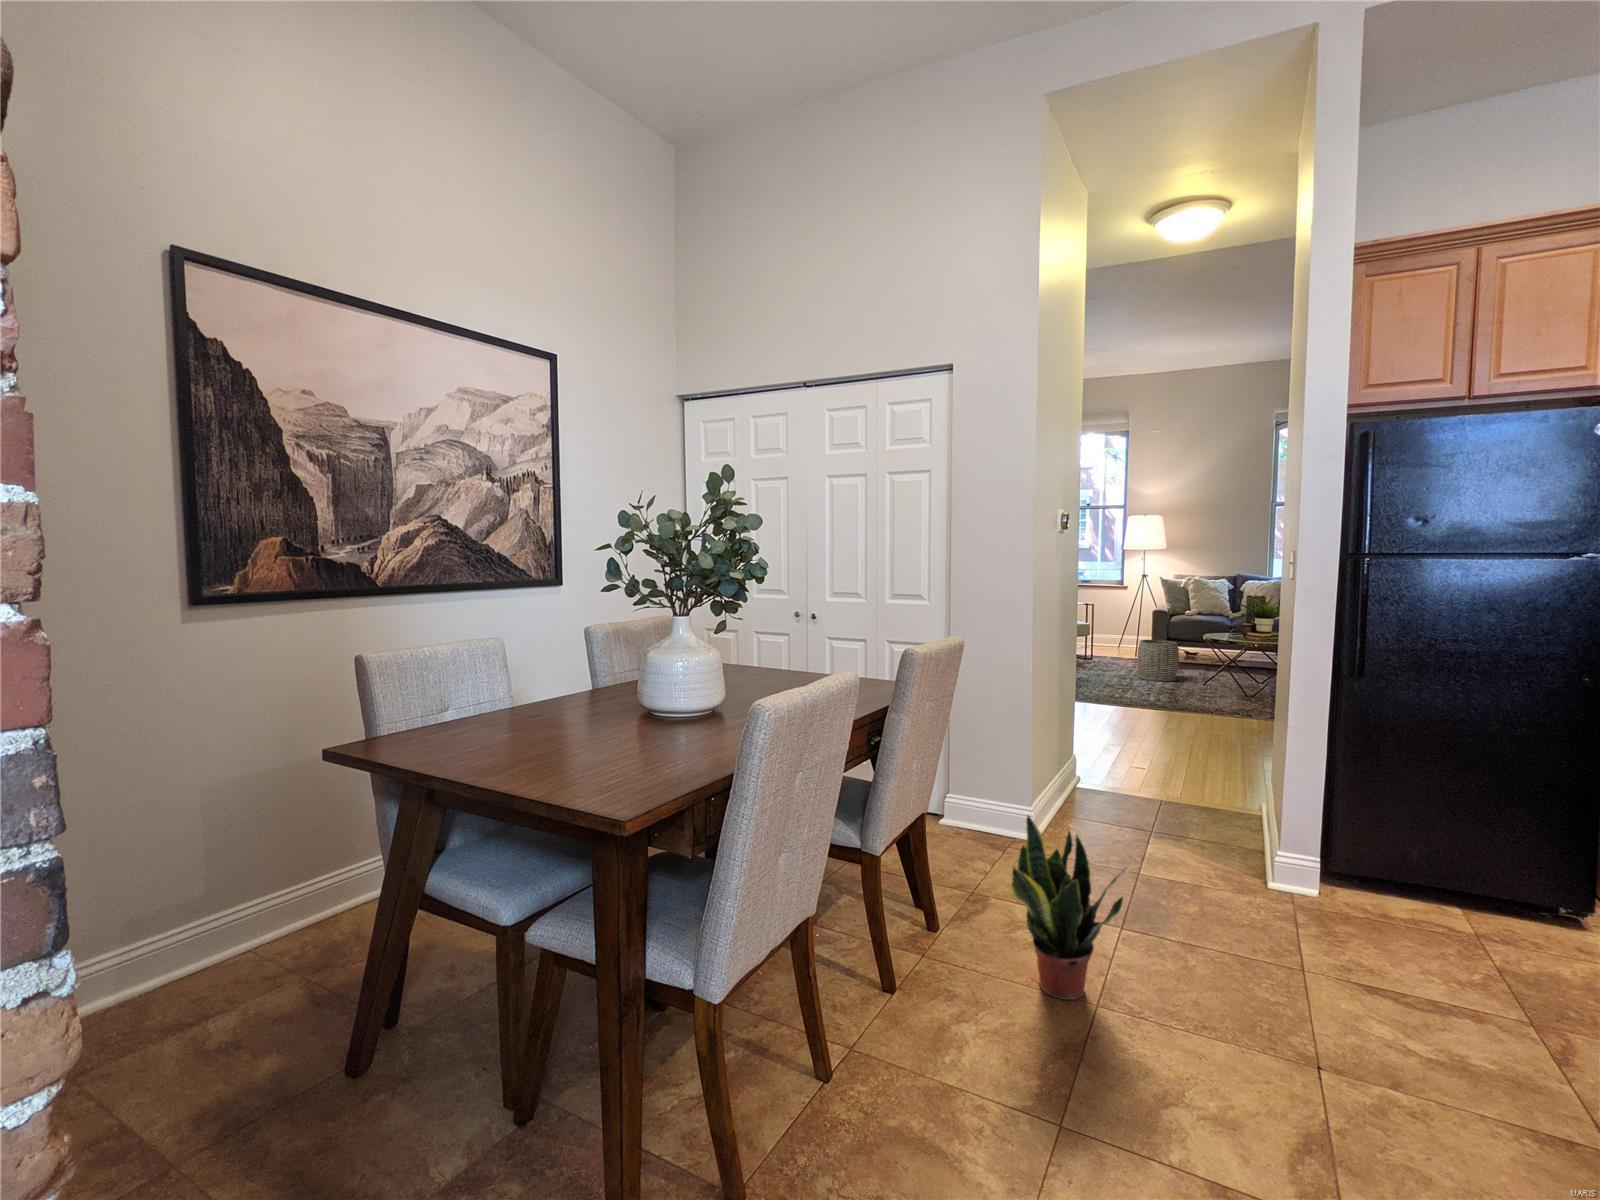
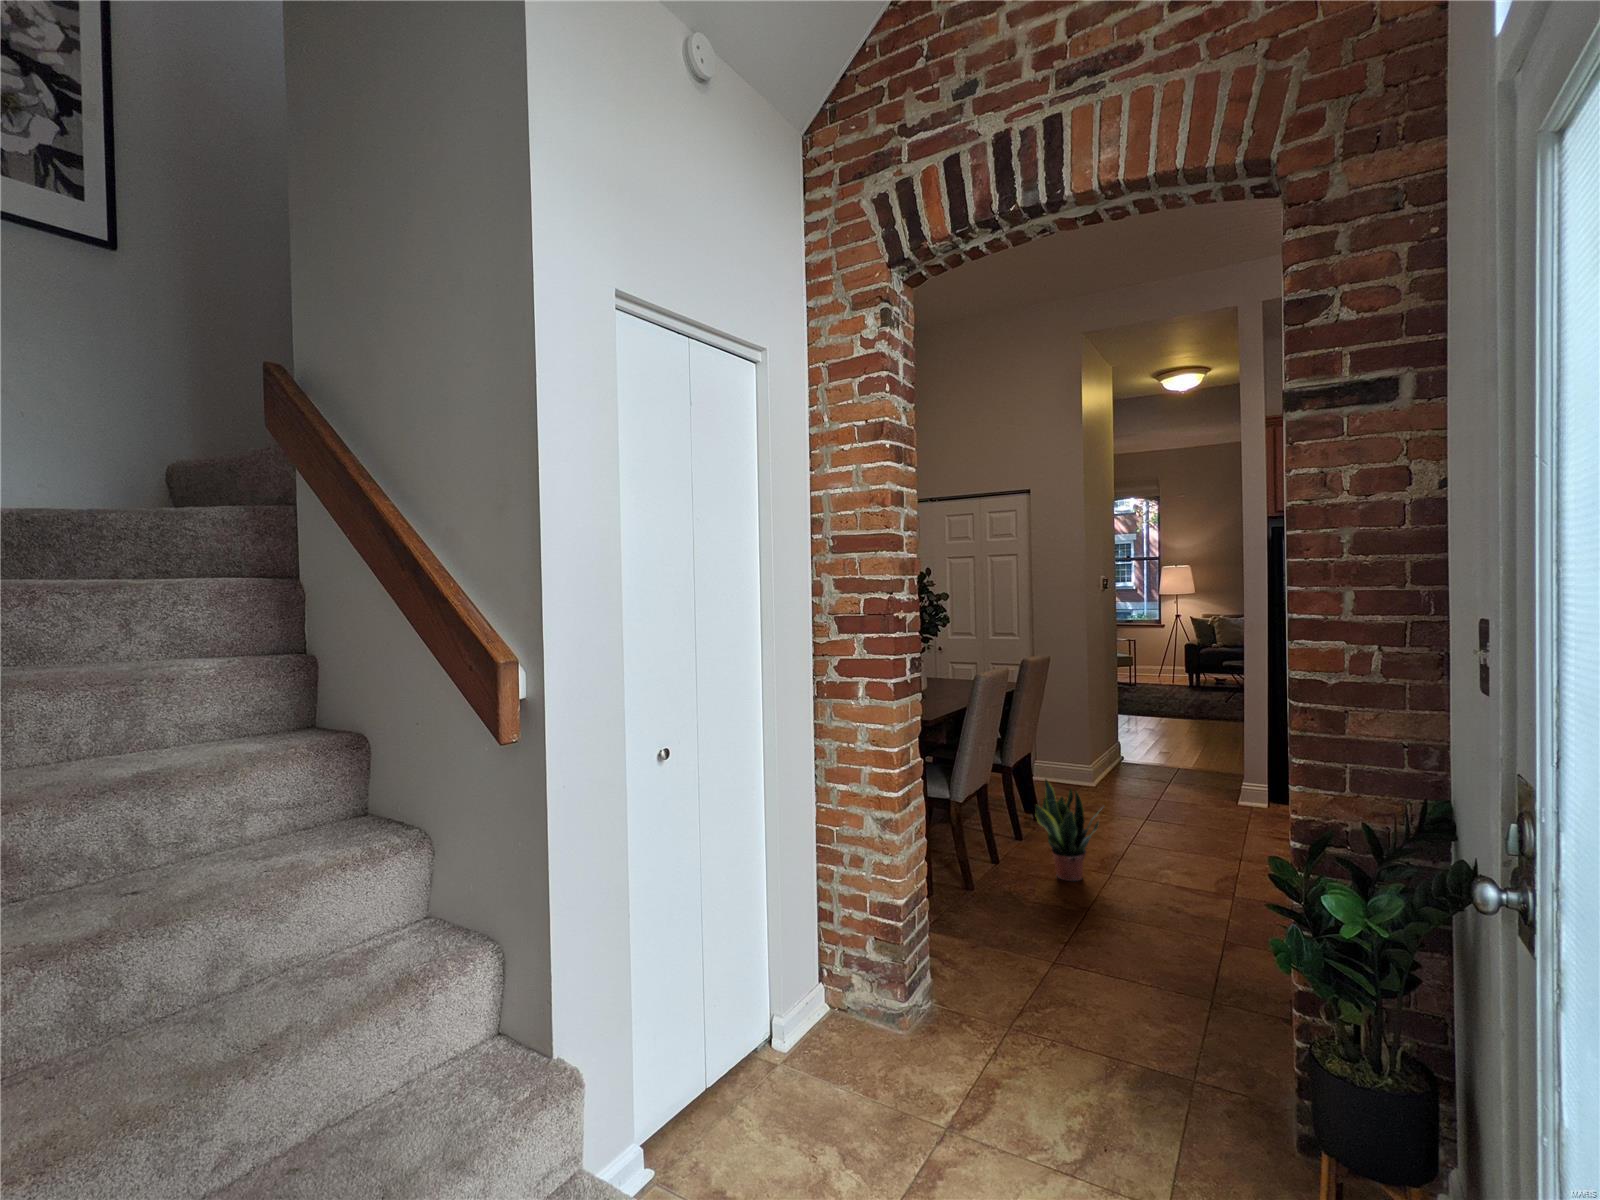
woven basket: present [1137,640,1179,681] -> none [1168,670,1202,704]

